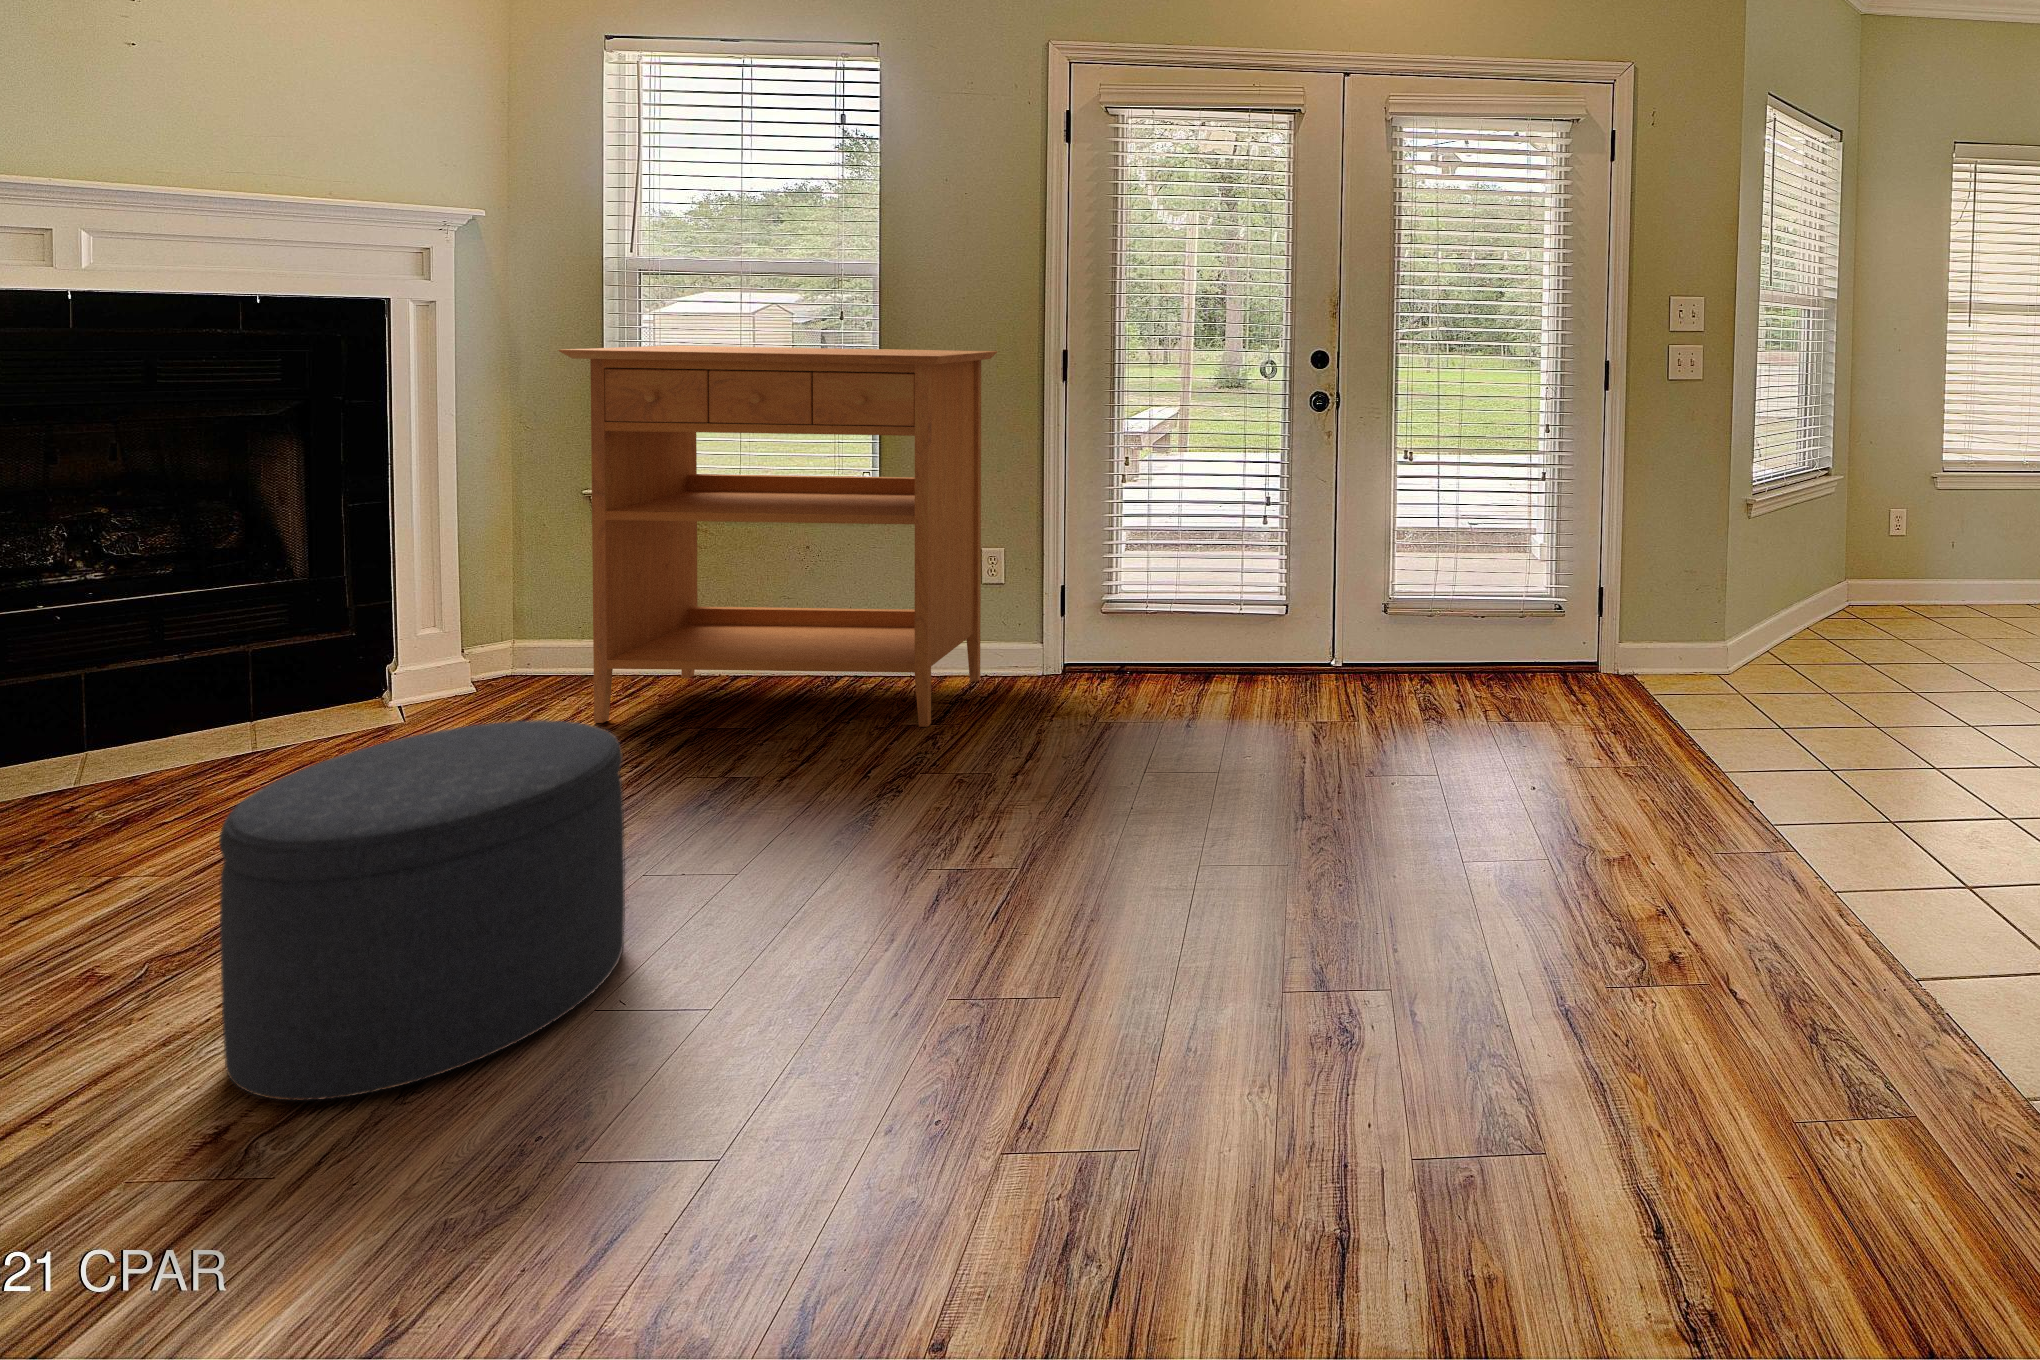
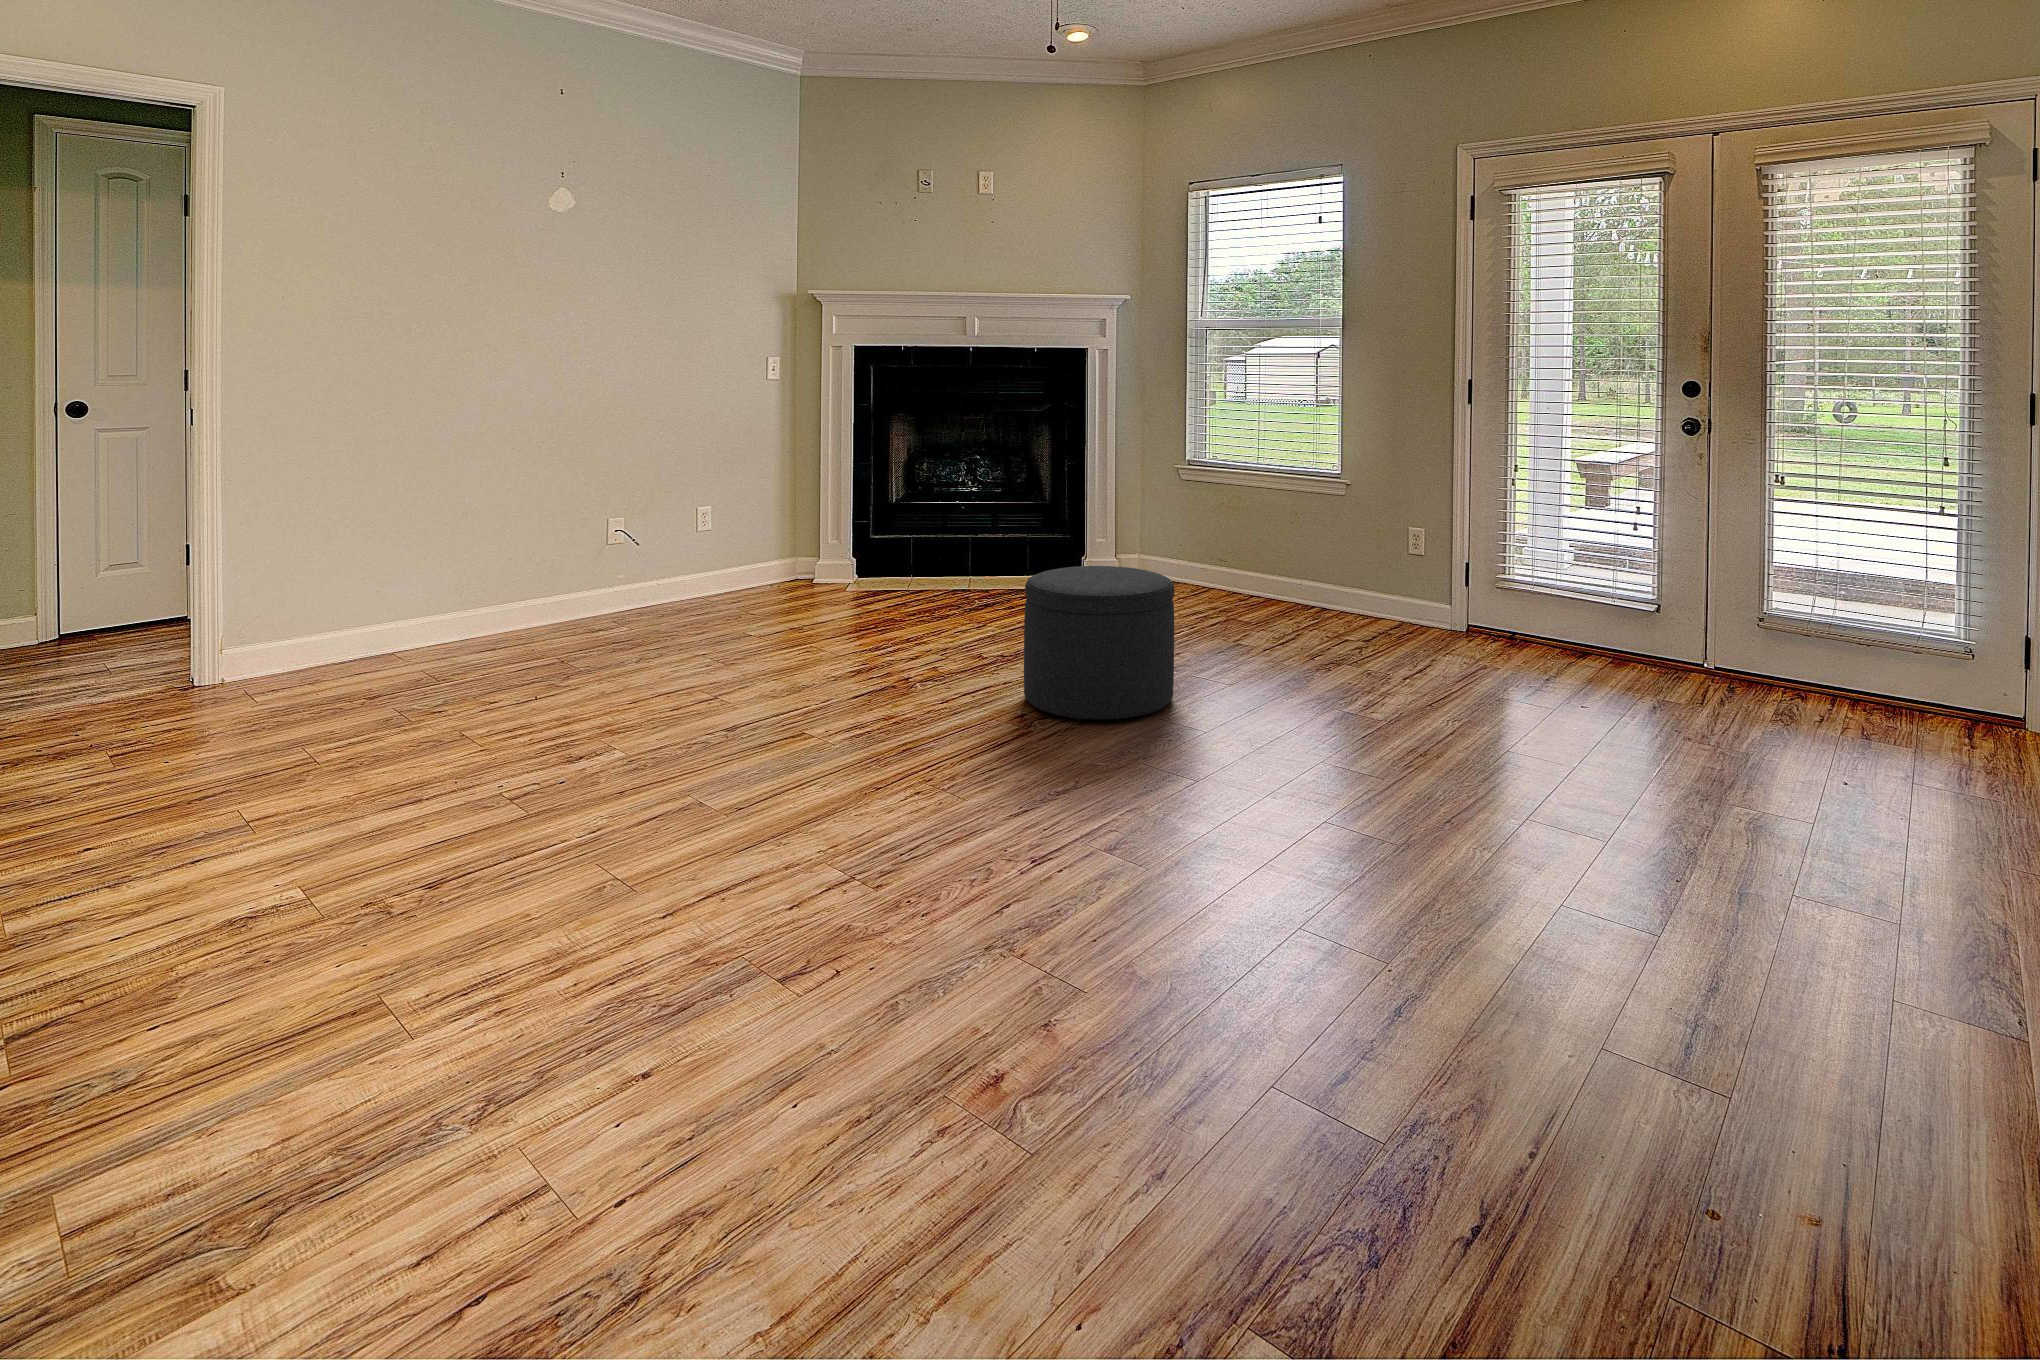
console table: present [558,346,997,727] -> none [1161,374,1419,643]

